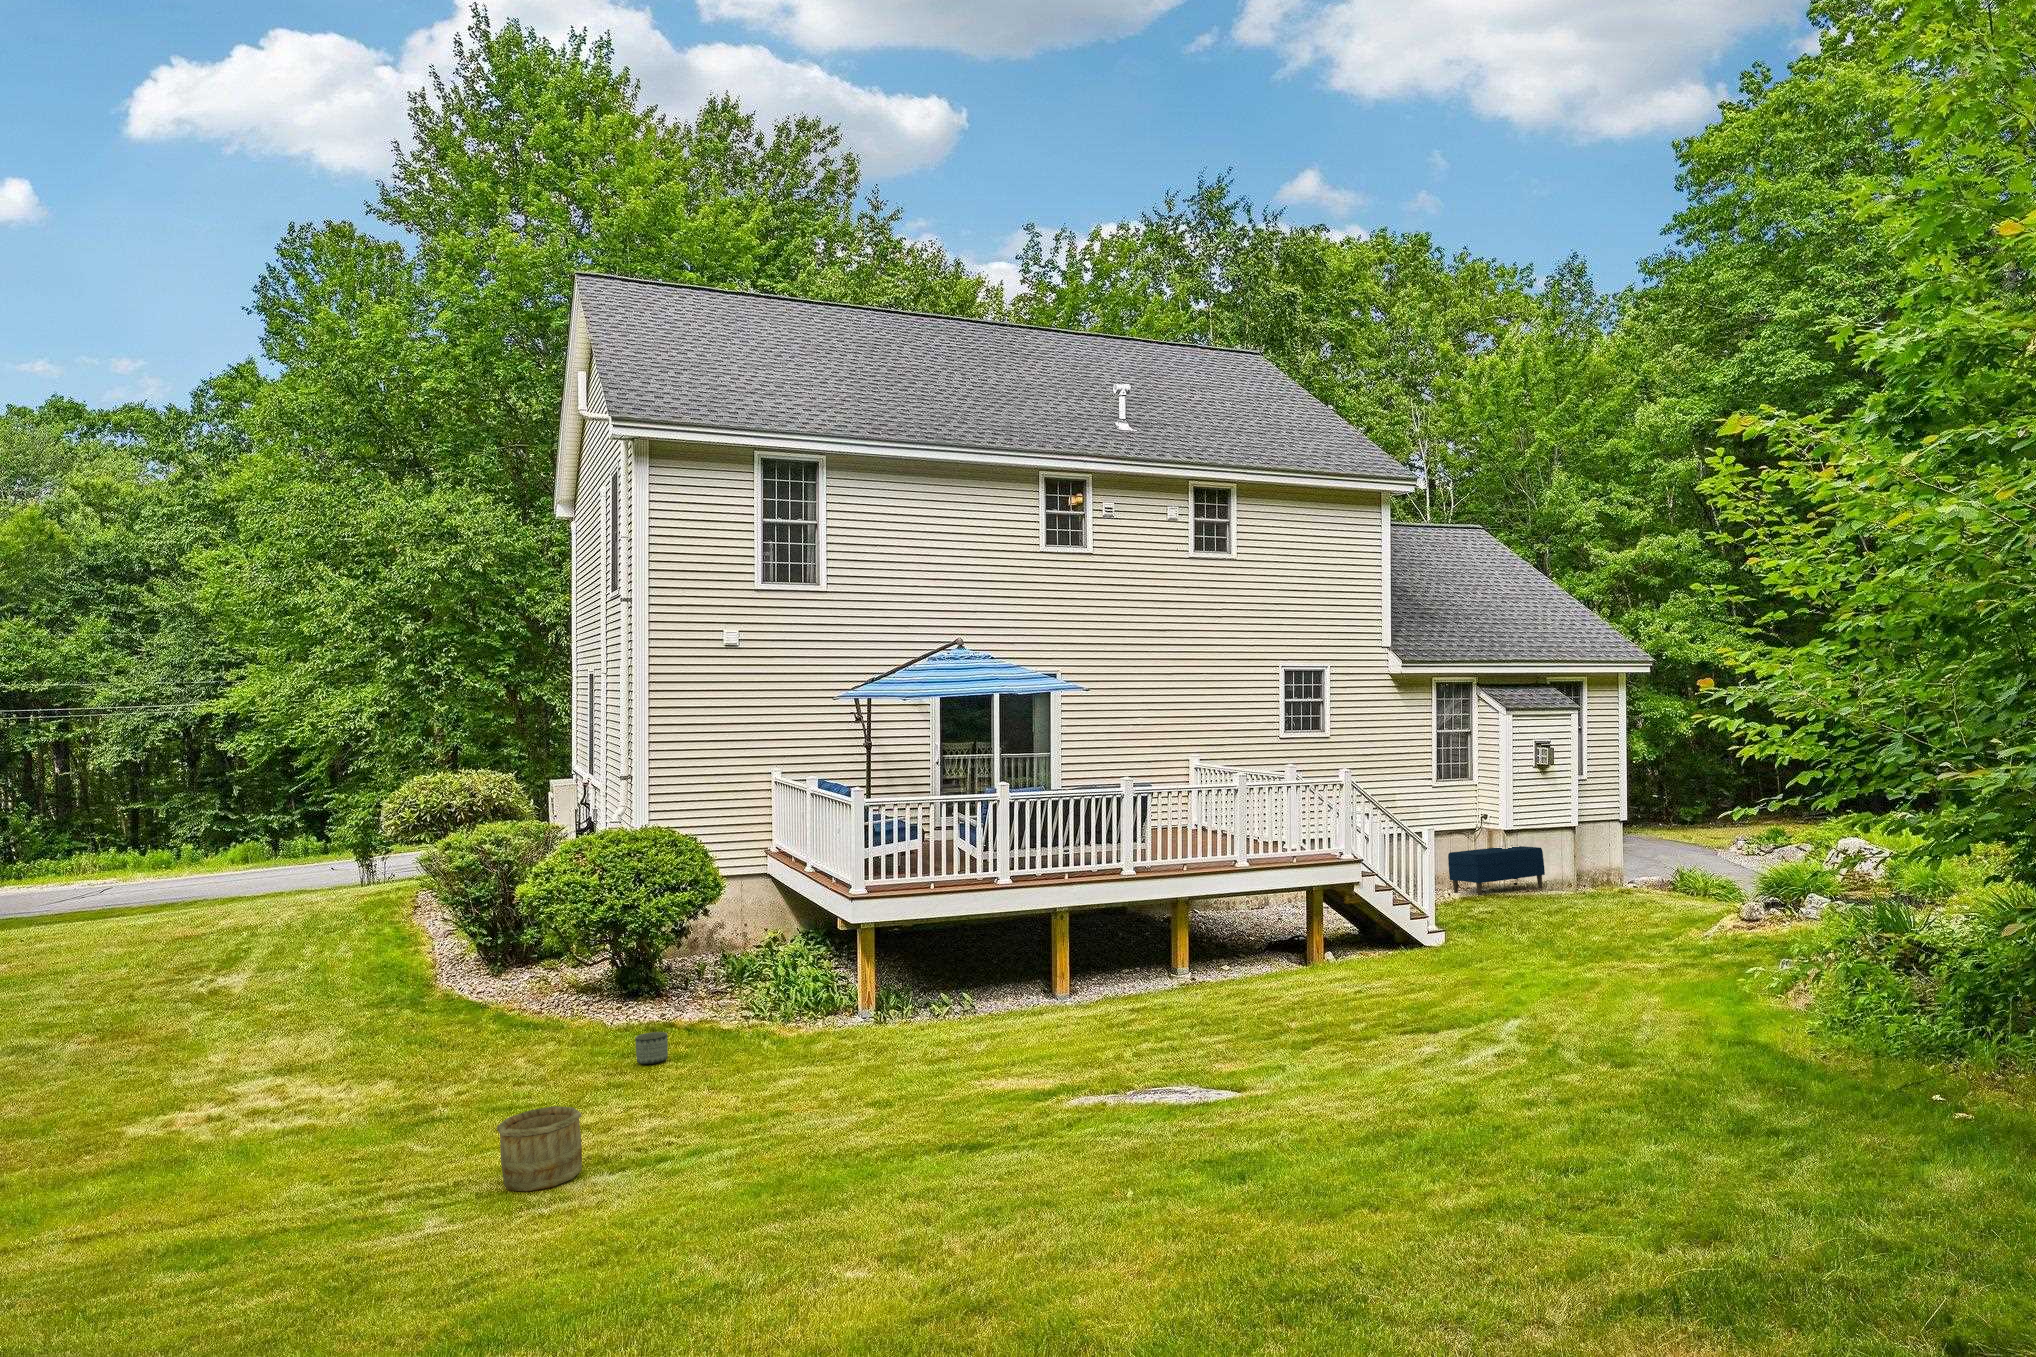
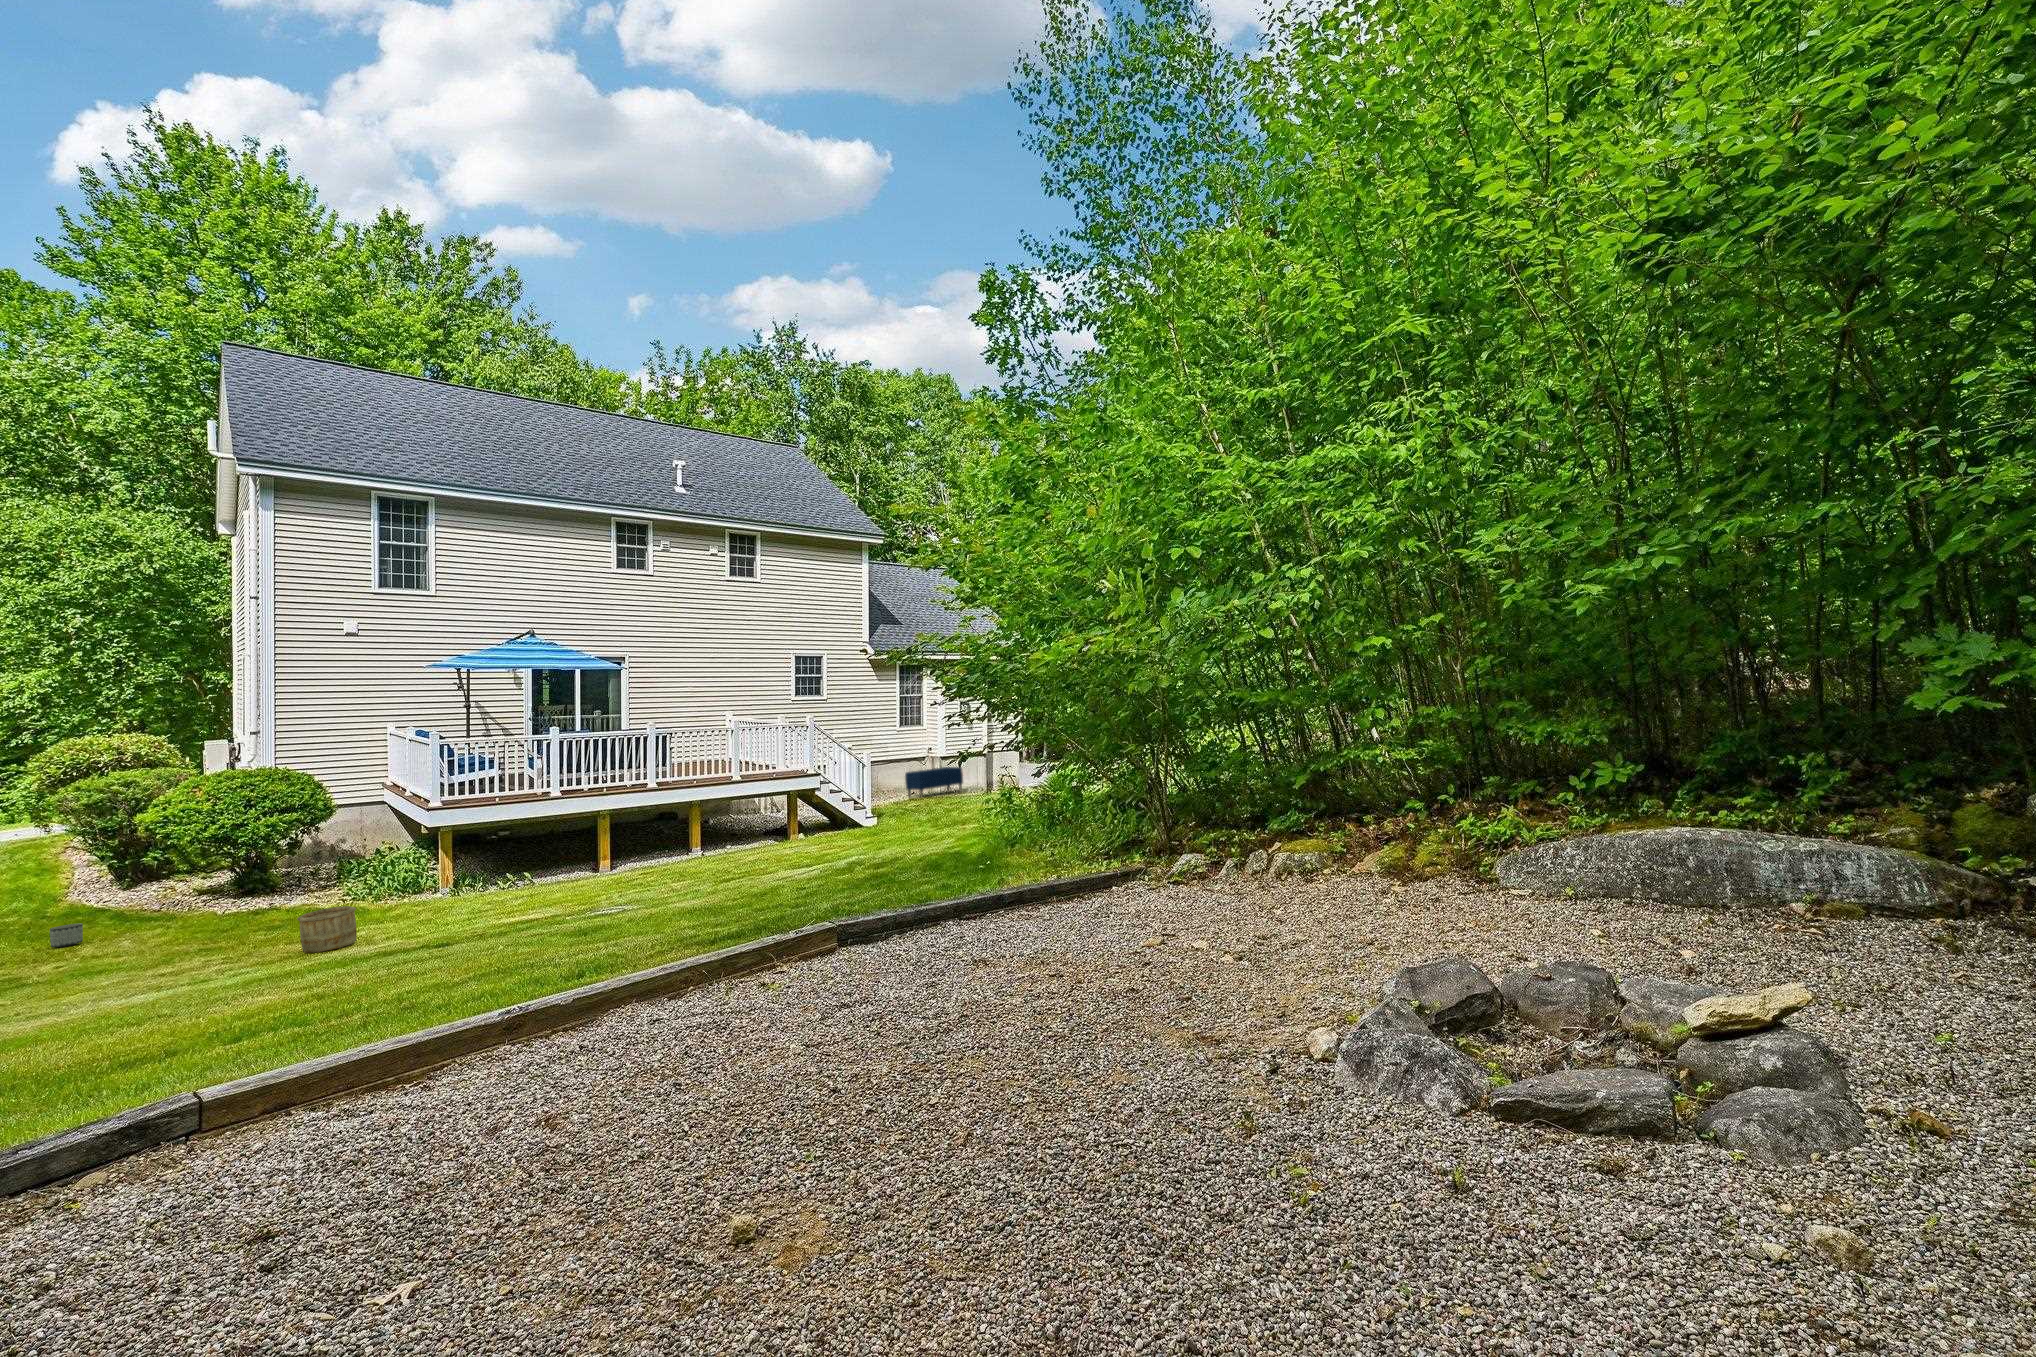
planter: present [635,1032,668,1065] -> present [50,923,83,947]
wooden bucket: present [497,1106,582,1191] -> present [297,906,357,953]

